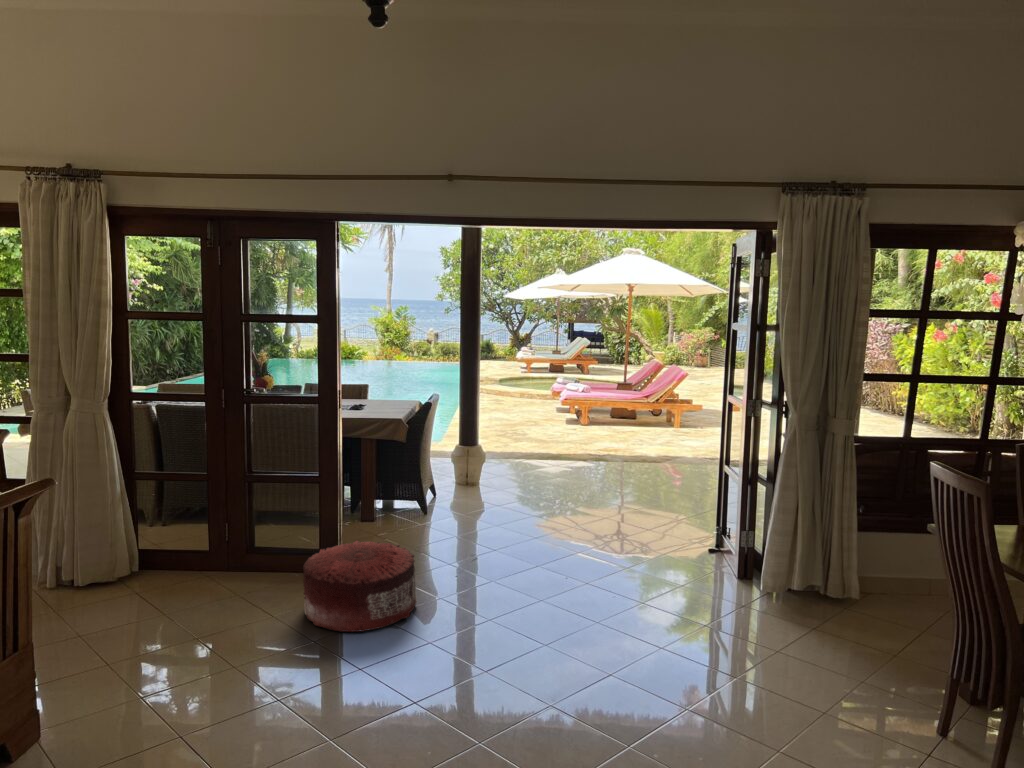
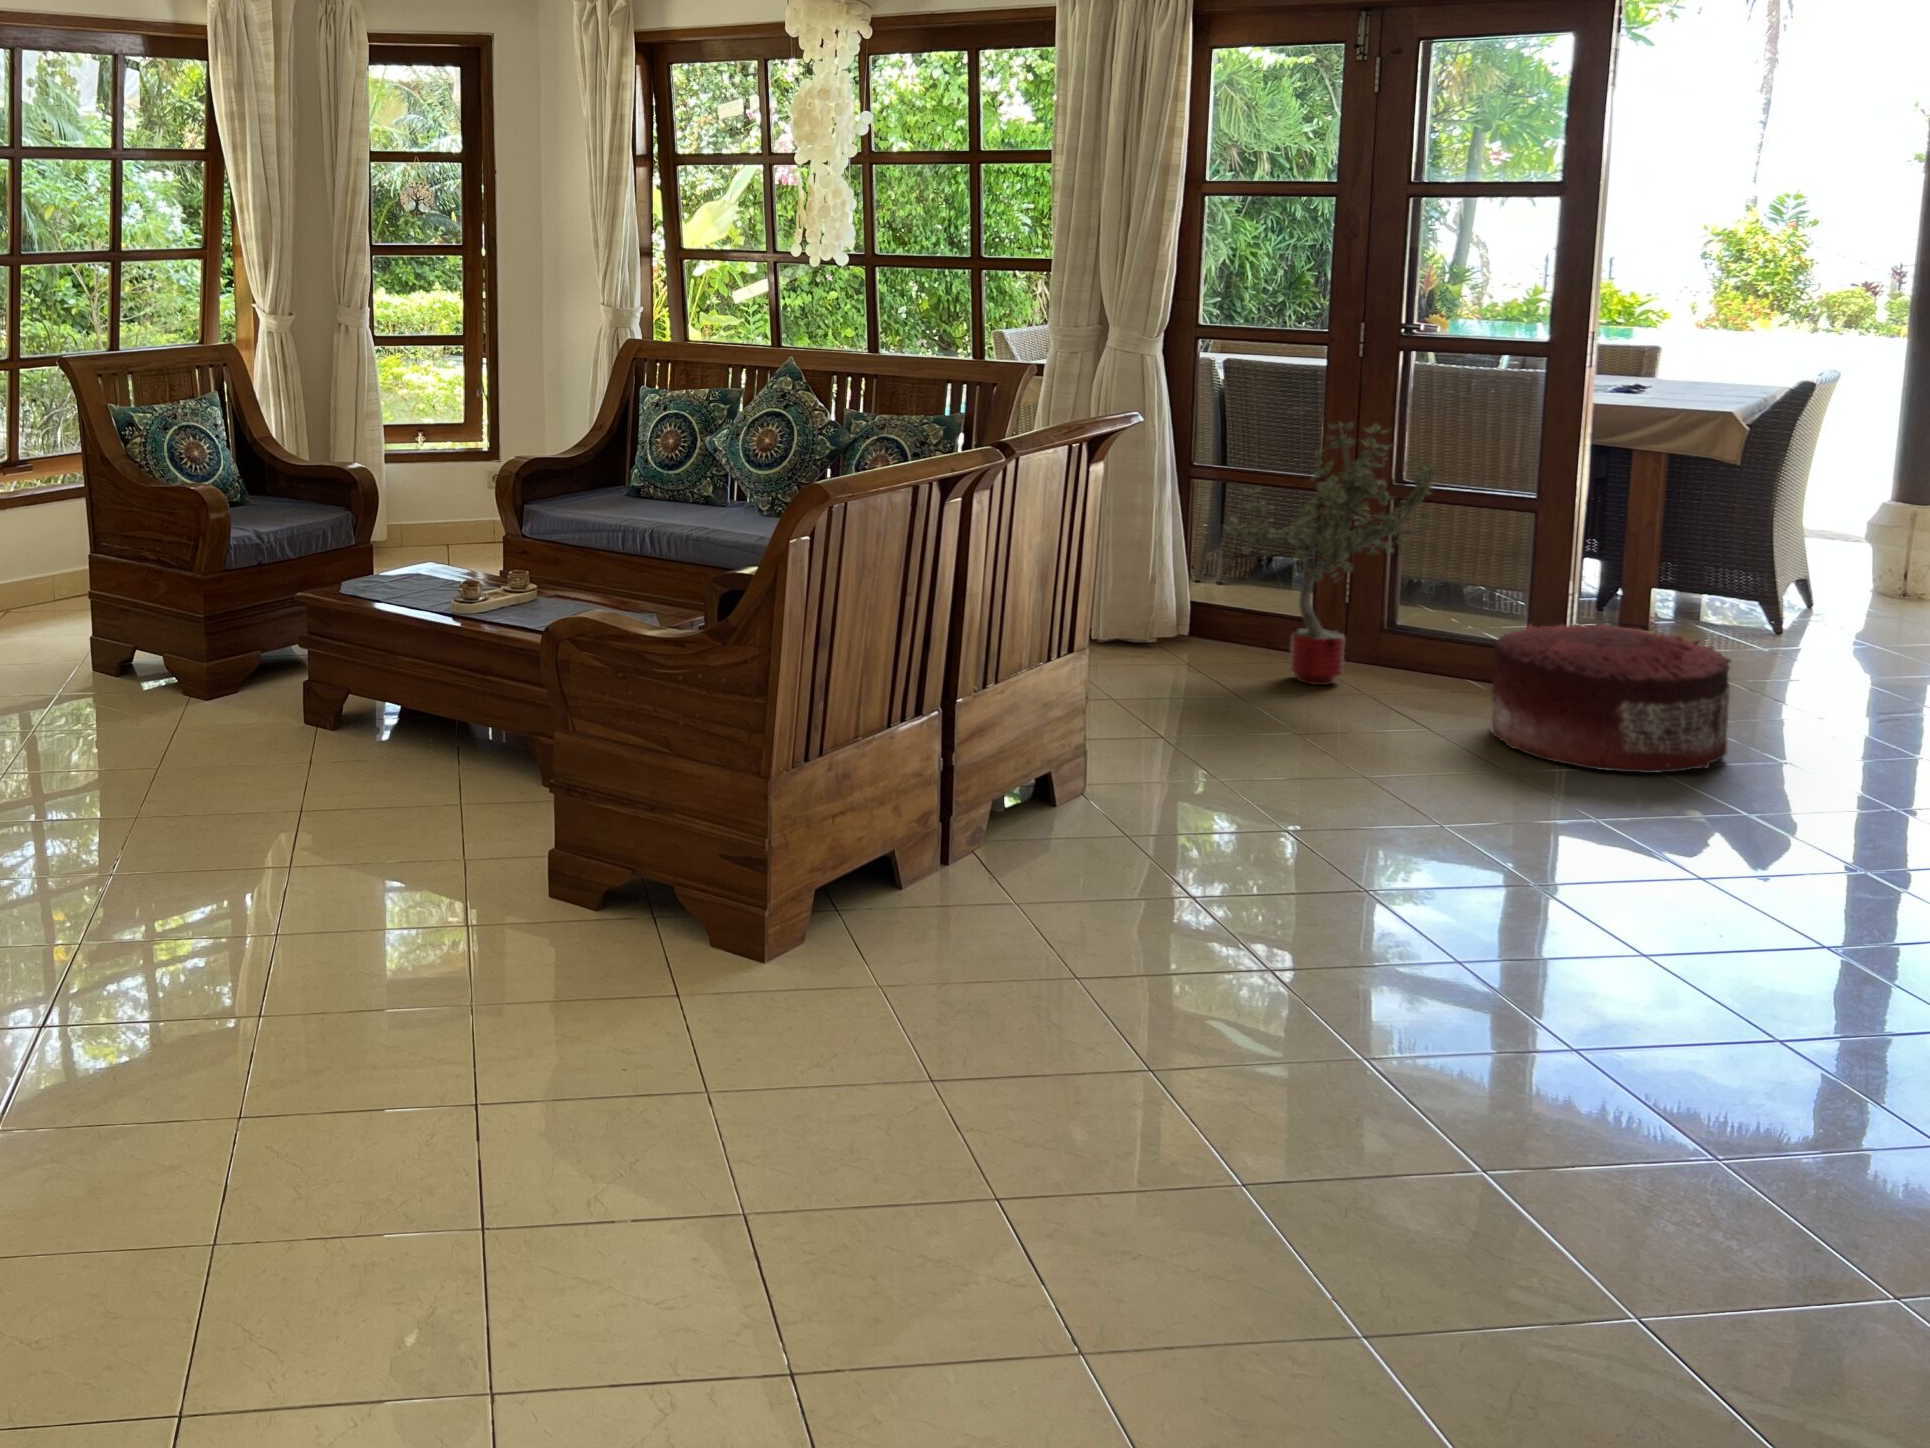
potted tree: none [150,446,271,597] -> present [1226,423,1437,685]

